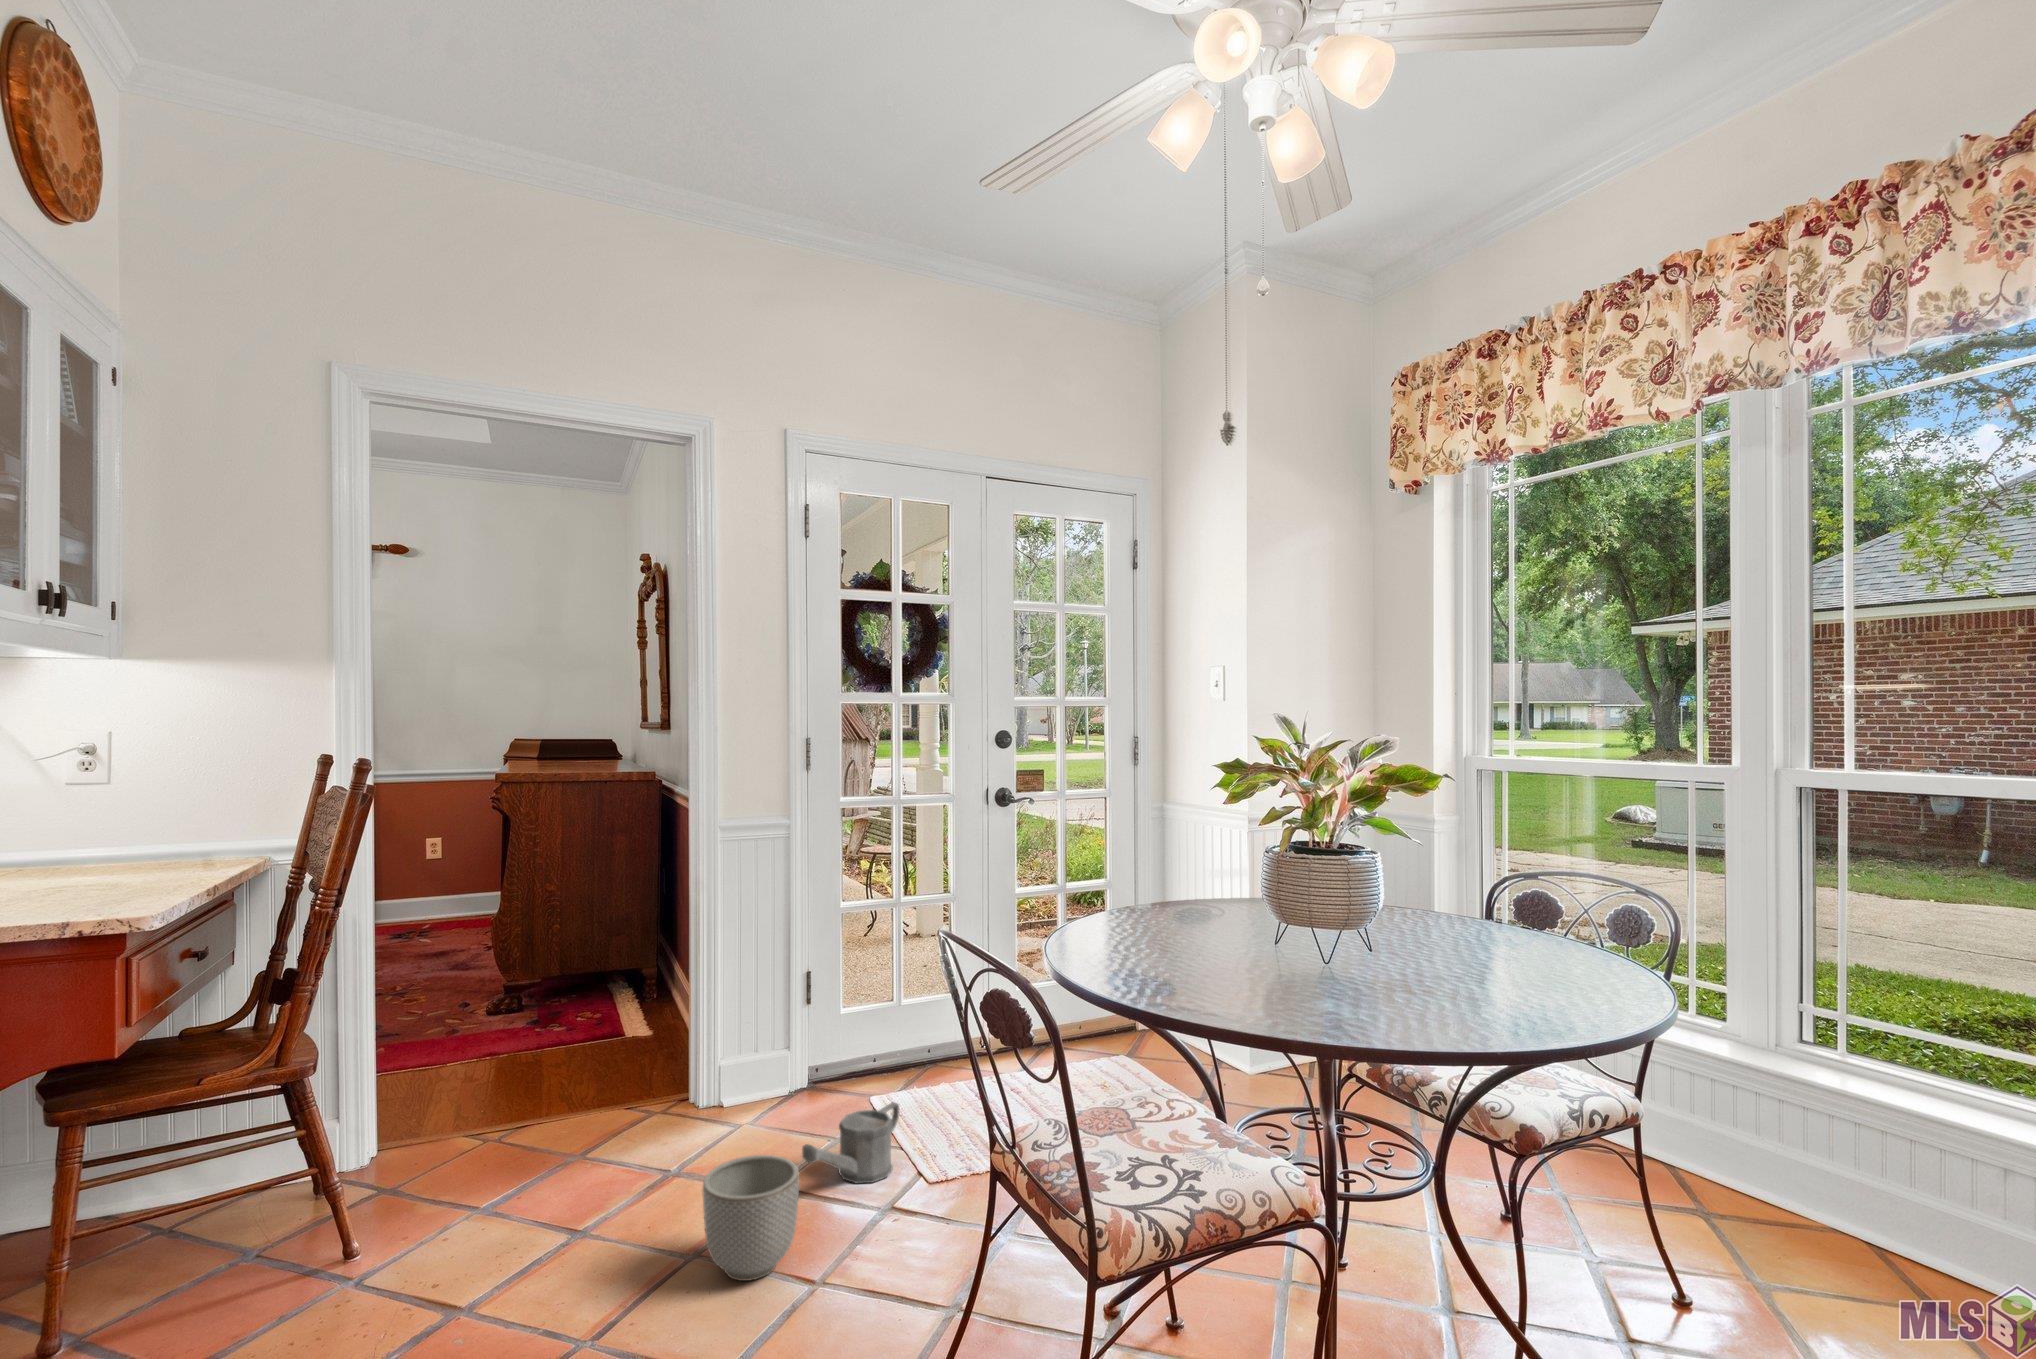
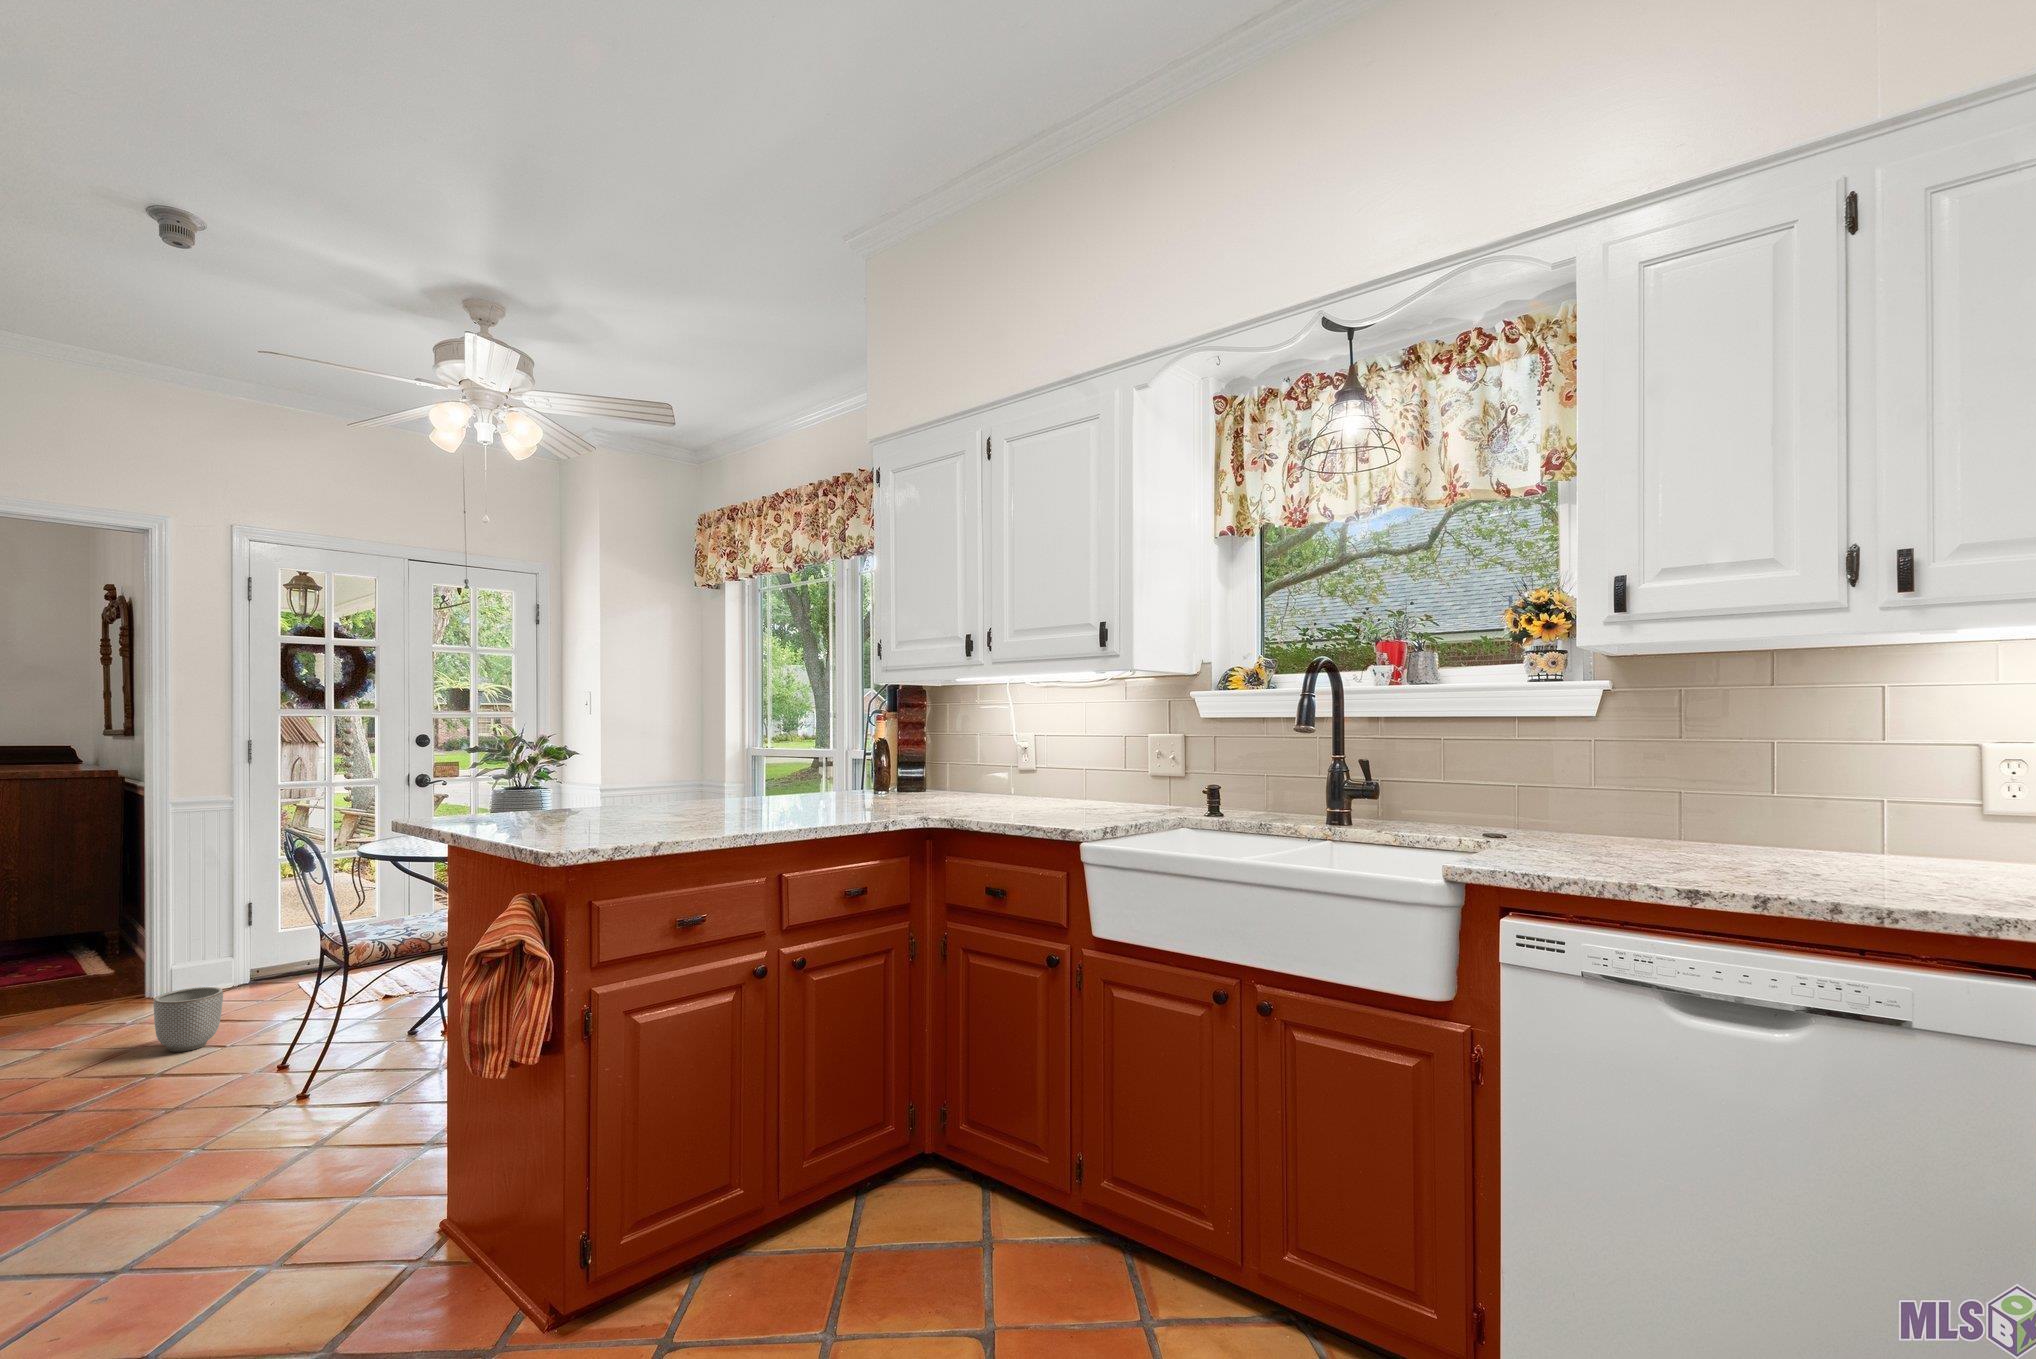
watering can: present [802,1102,899,1183] -> none [230,970,310,1014]

